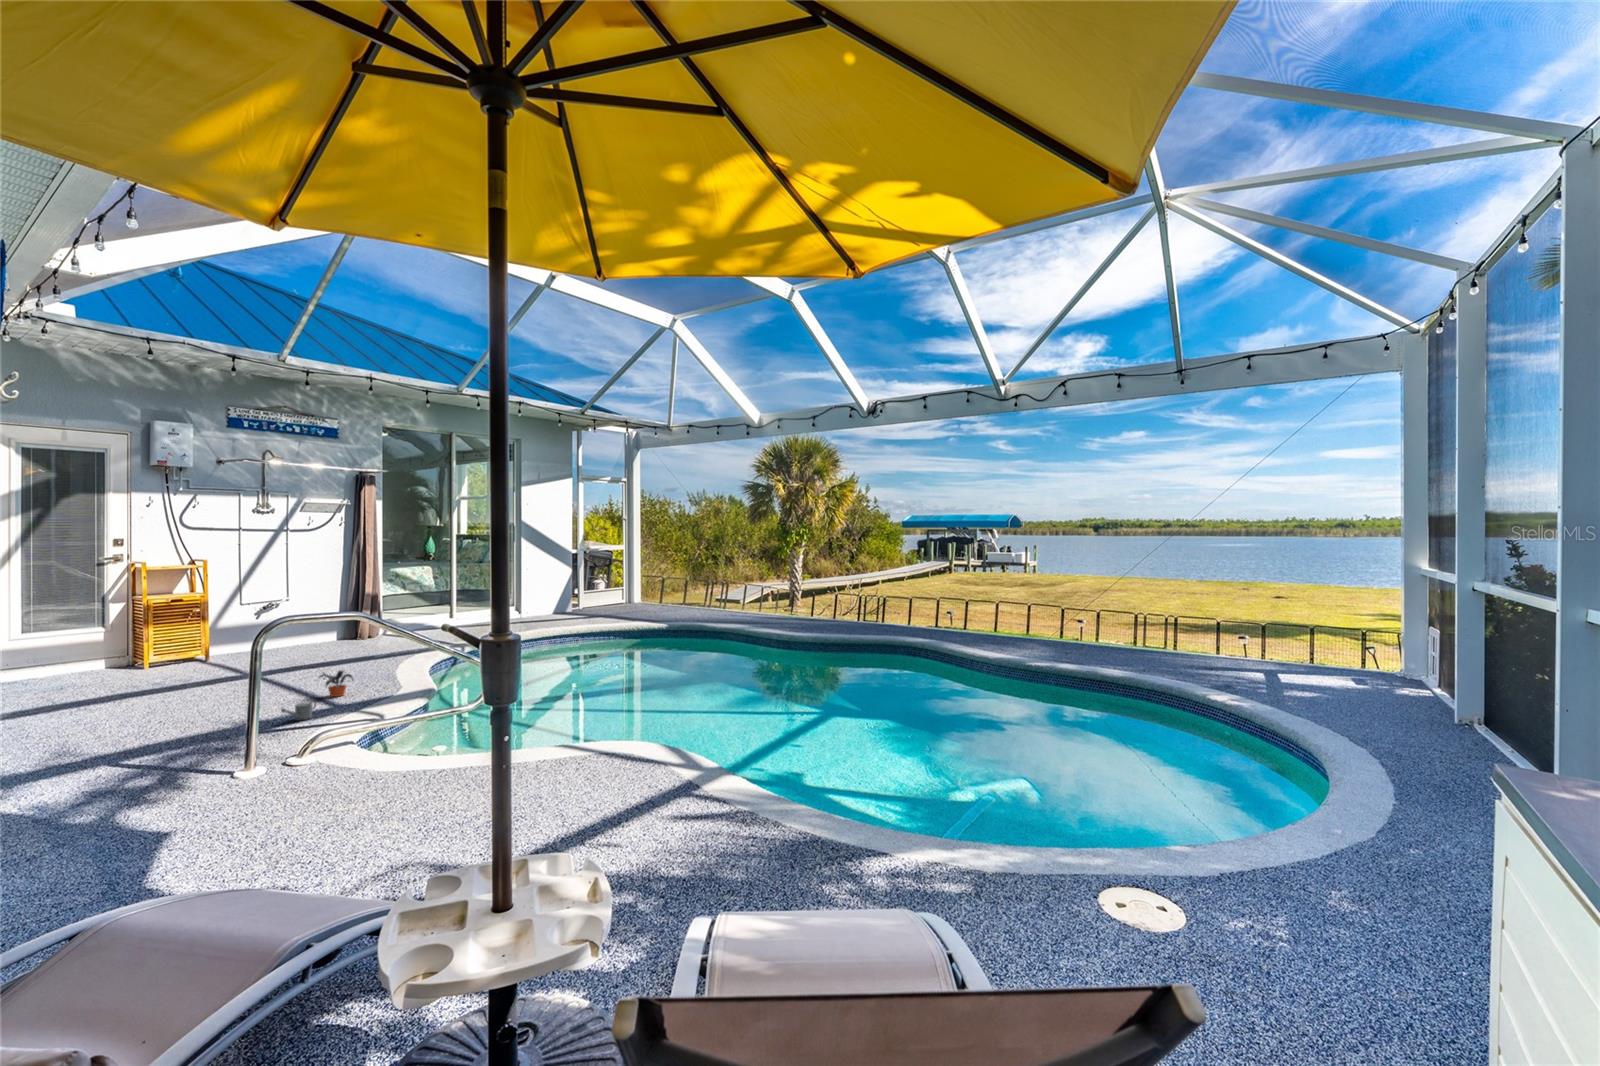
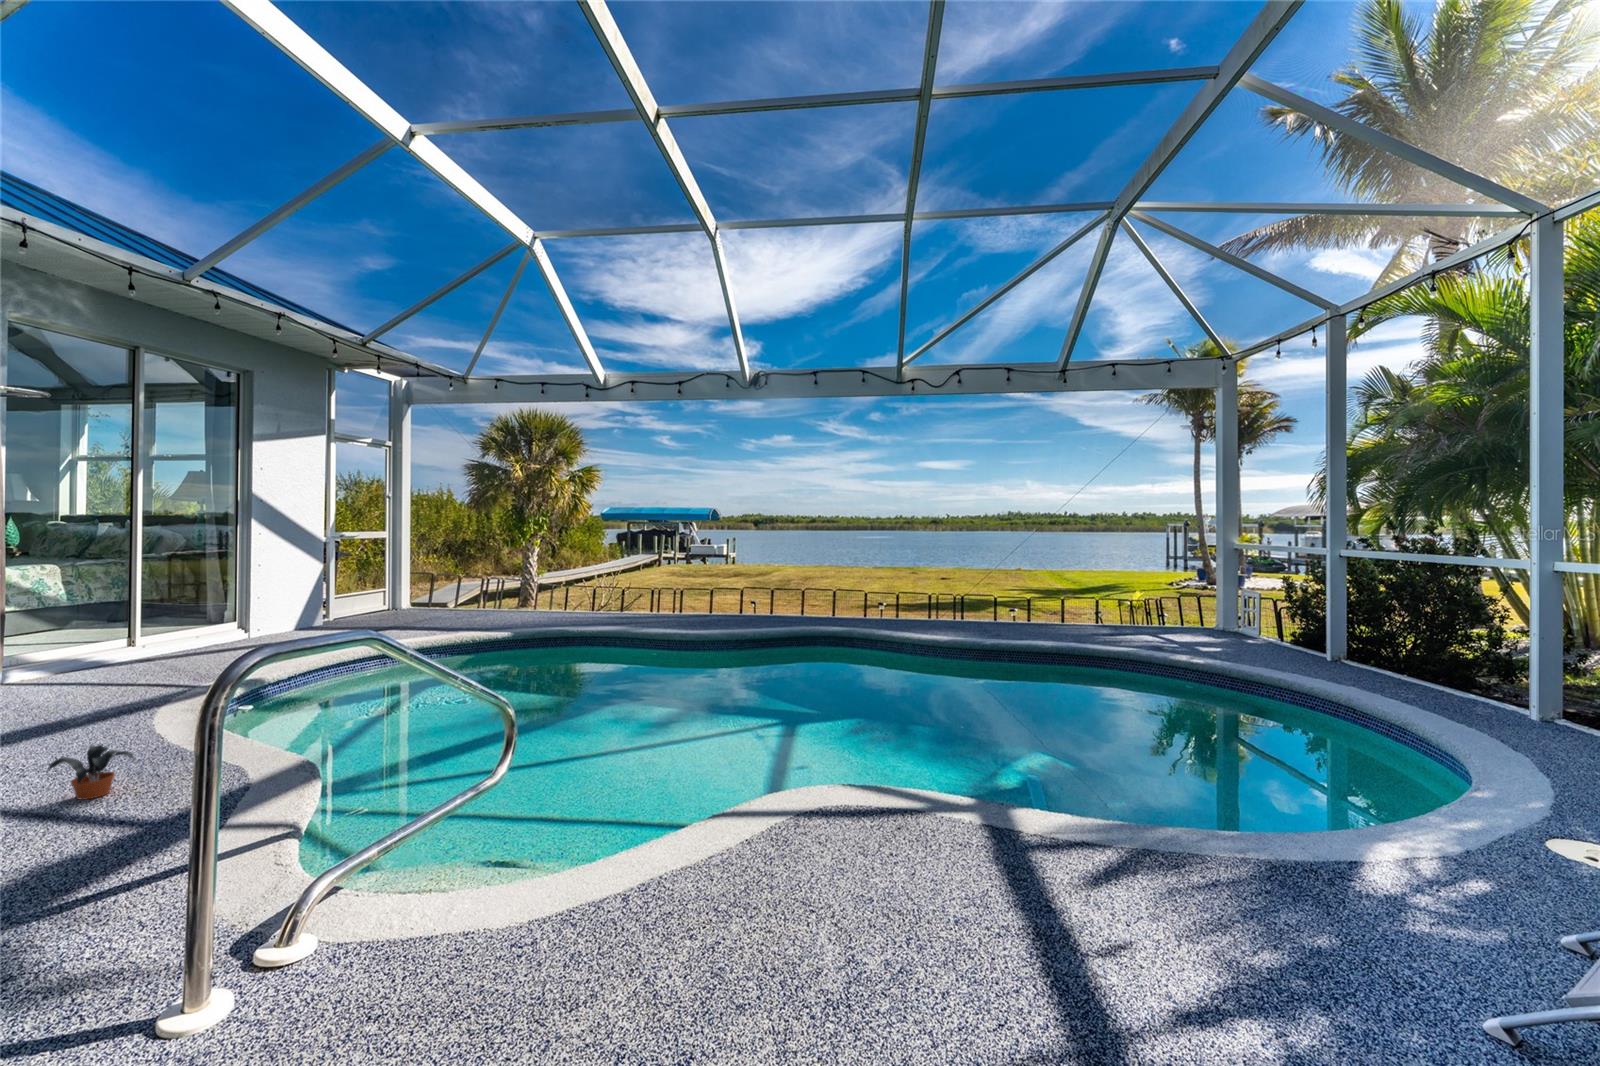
watering can: present [281,701,316,720] -> none [53,813,114,861]

